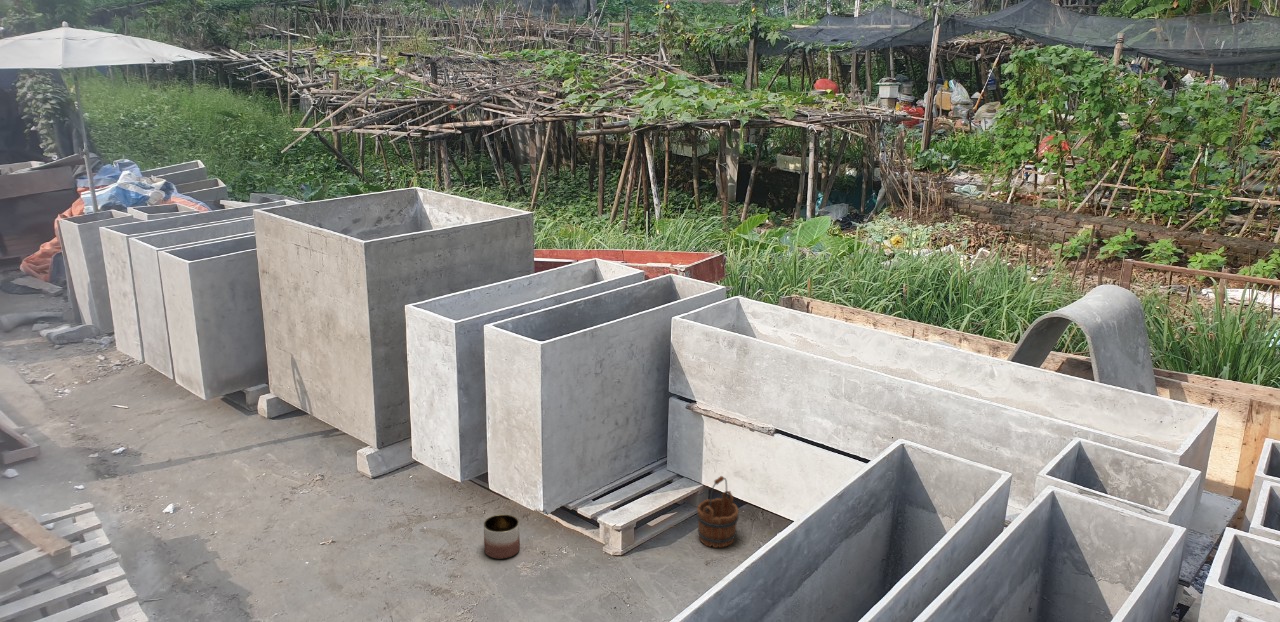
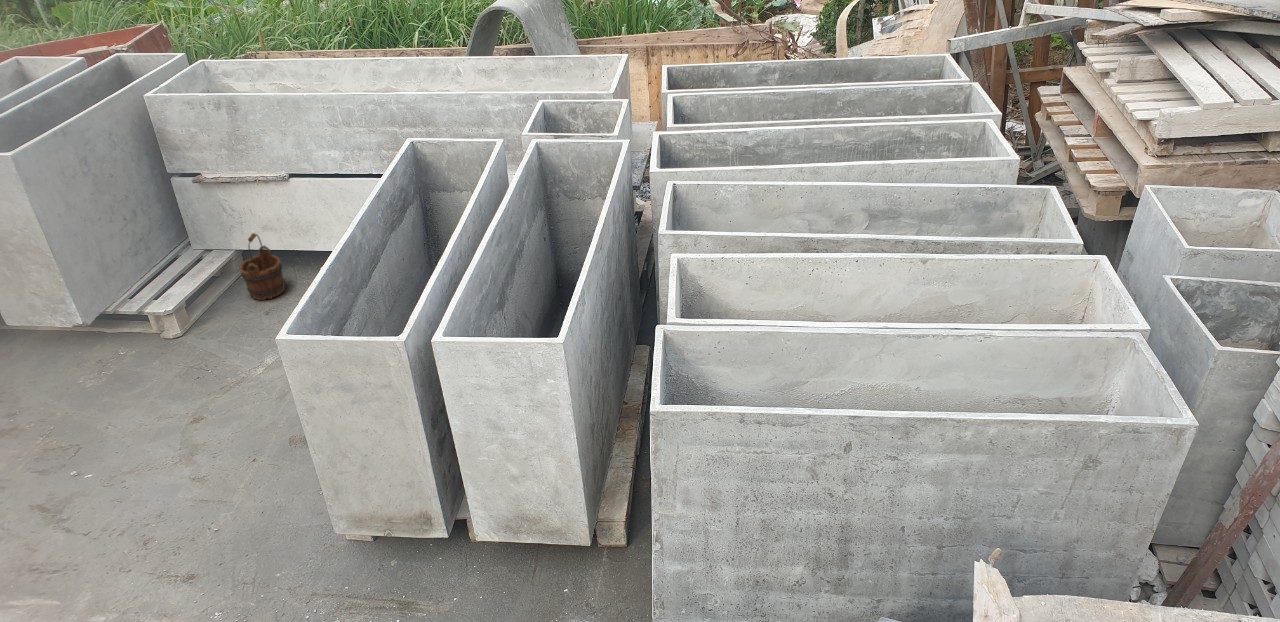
planter: present [484,514,520,559] -> none [21,341,72,387]

